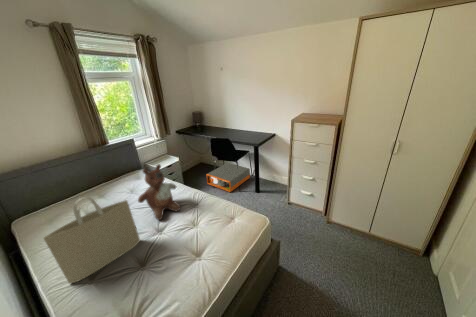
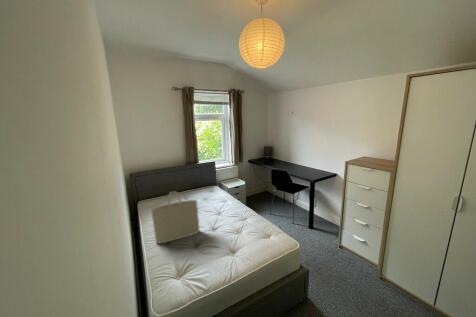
storage box: present [206,163,250,192] -> none [266,194,308,221]
stuffed bear: present [138,165,180,220] -> none [205,181,233,222]

